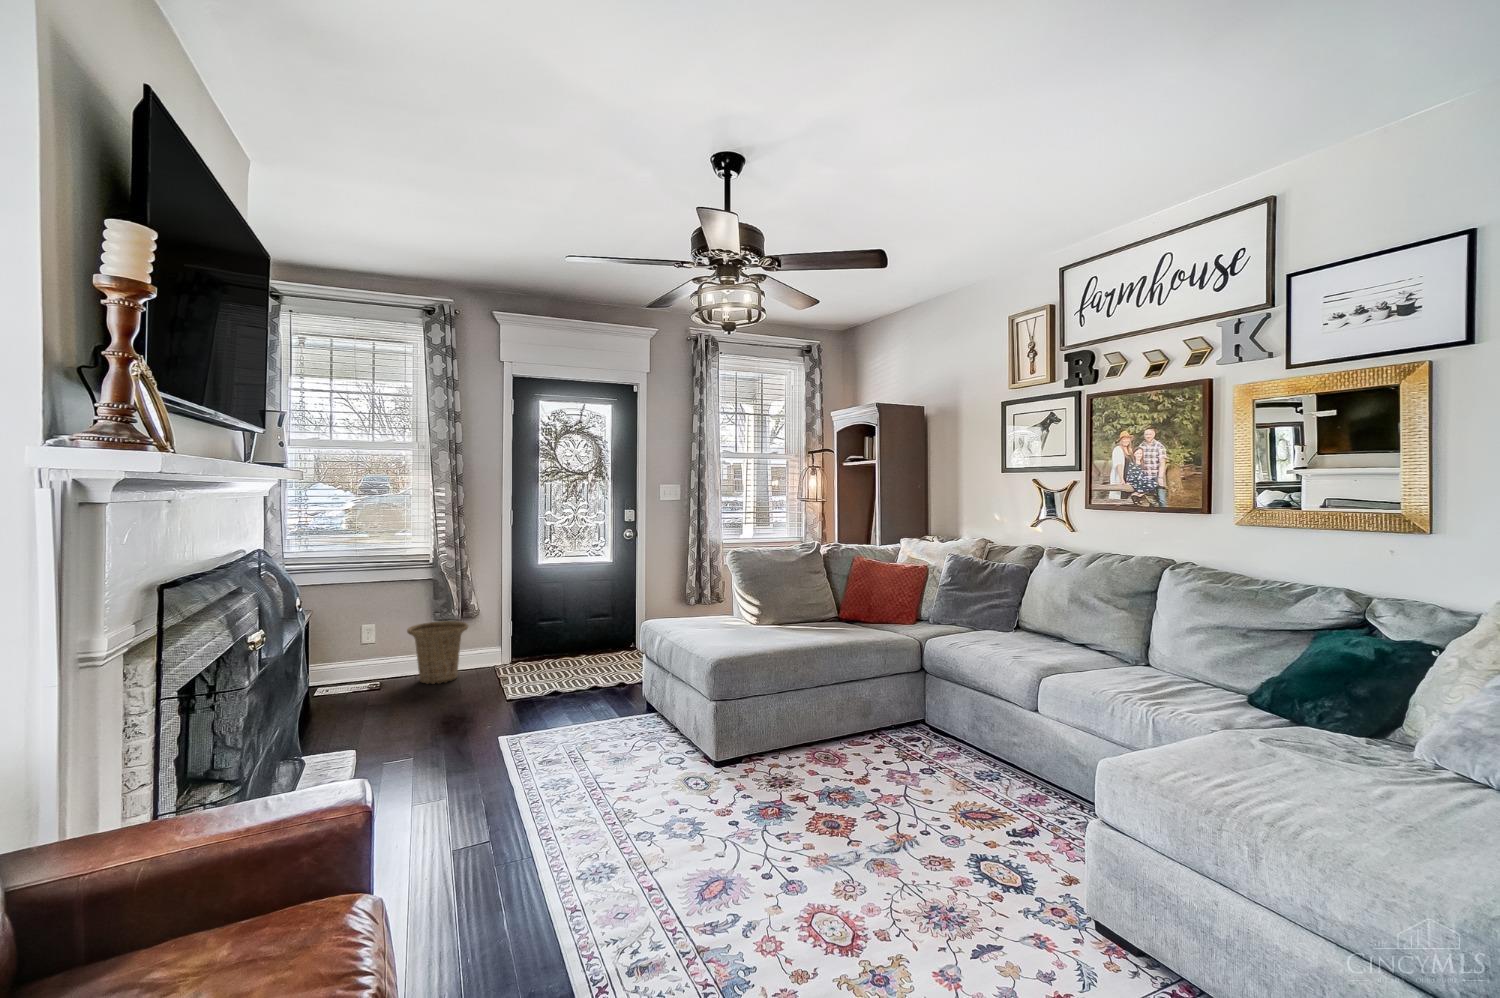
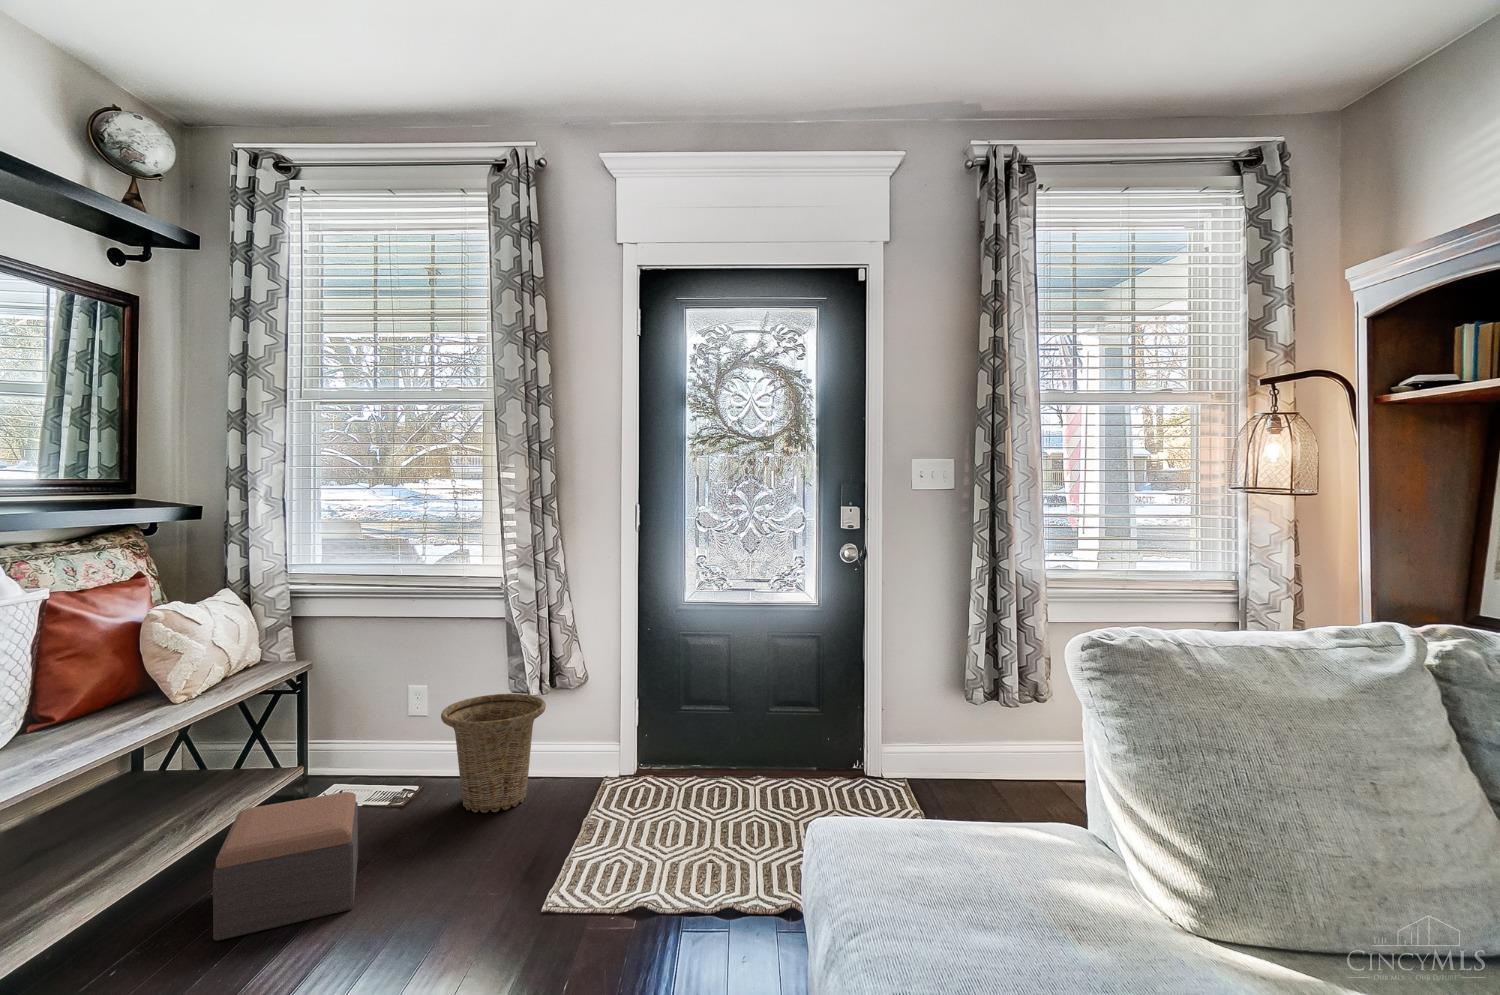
footstool: none [329,668,415,731] -> present [213,792,358,941]

